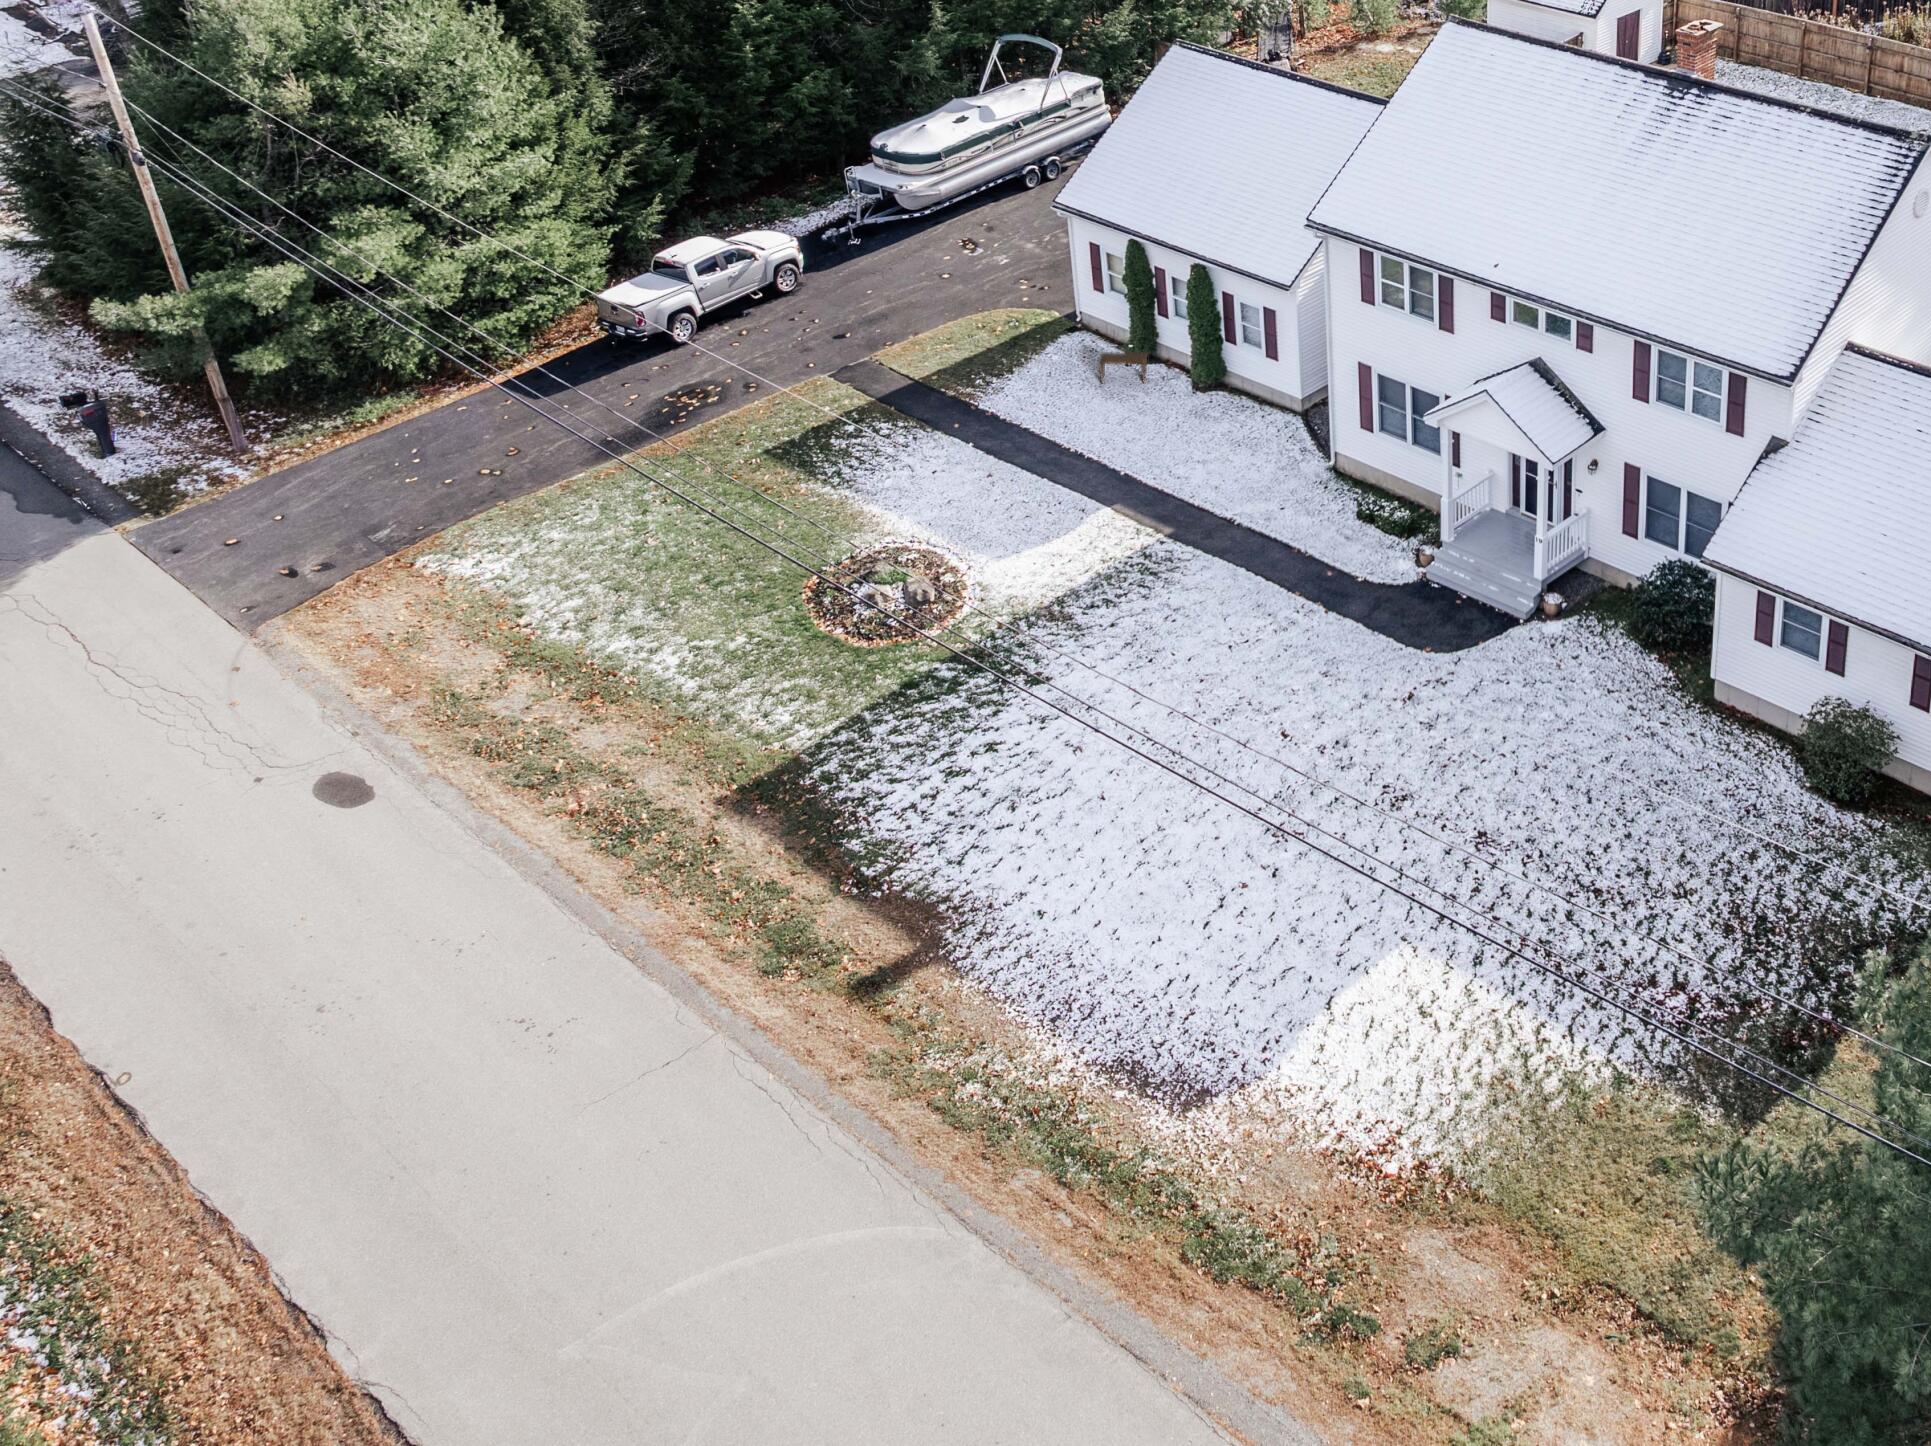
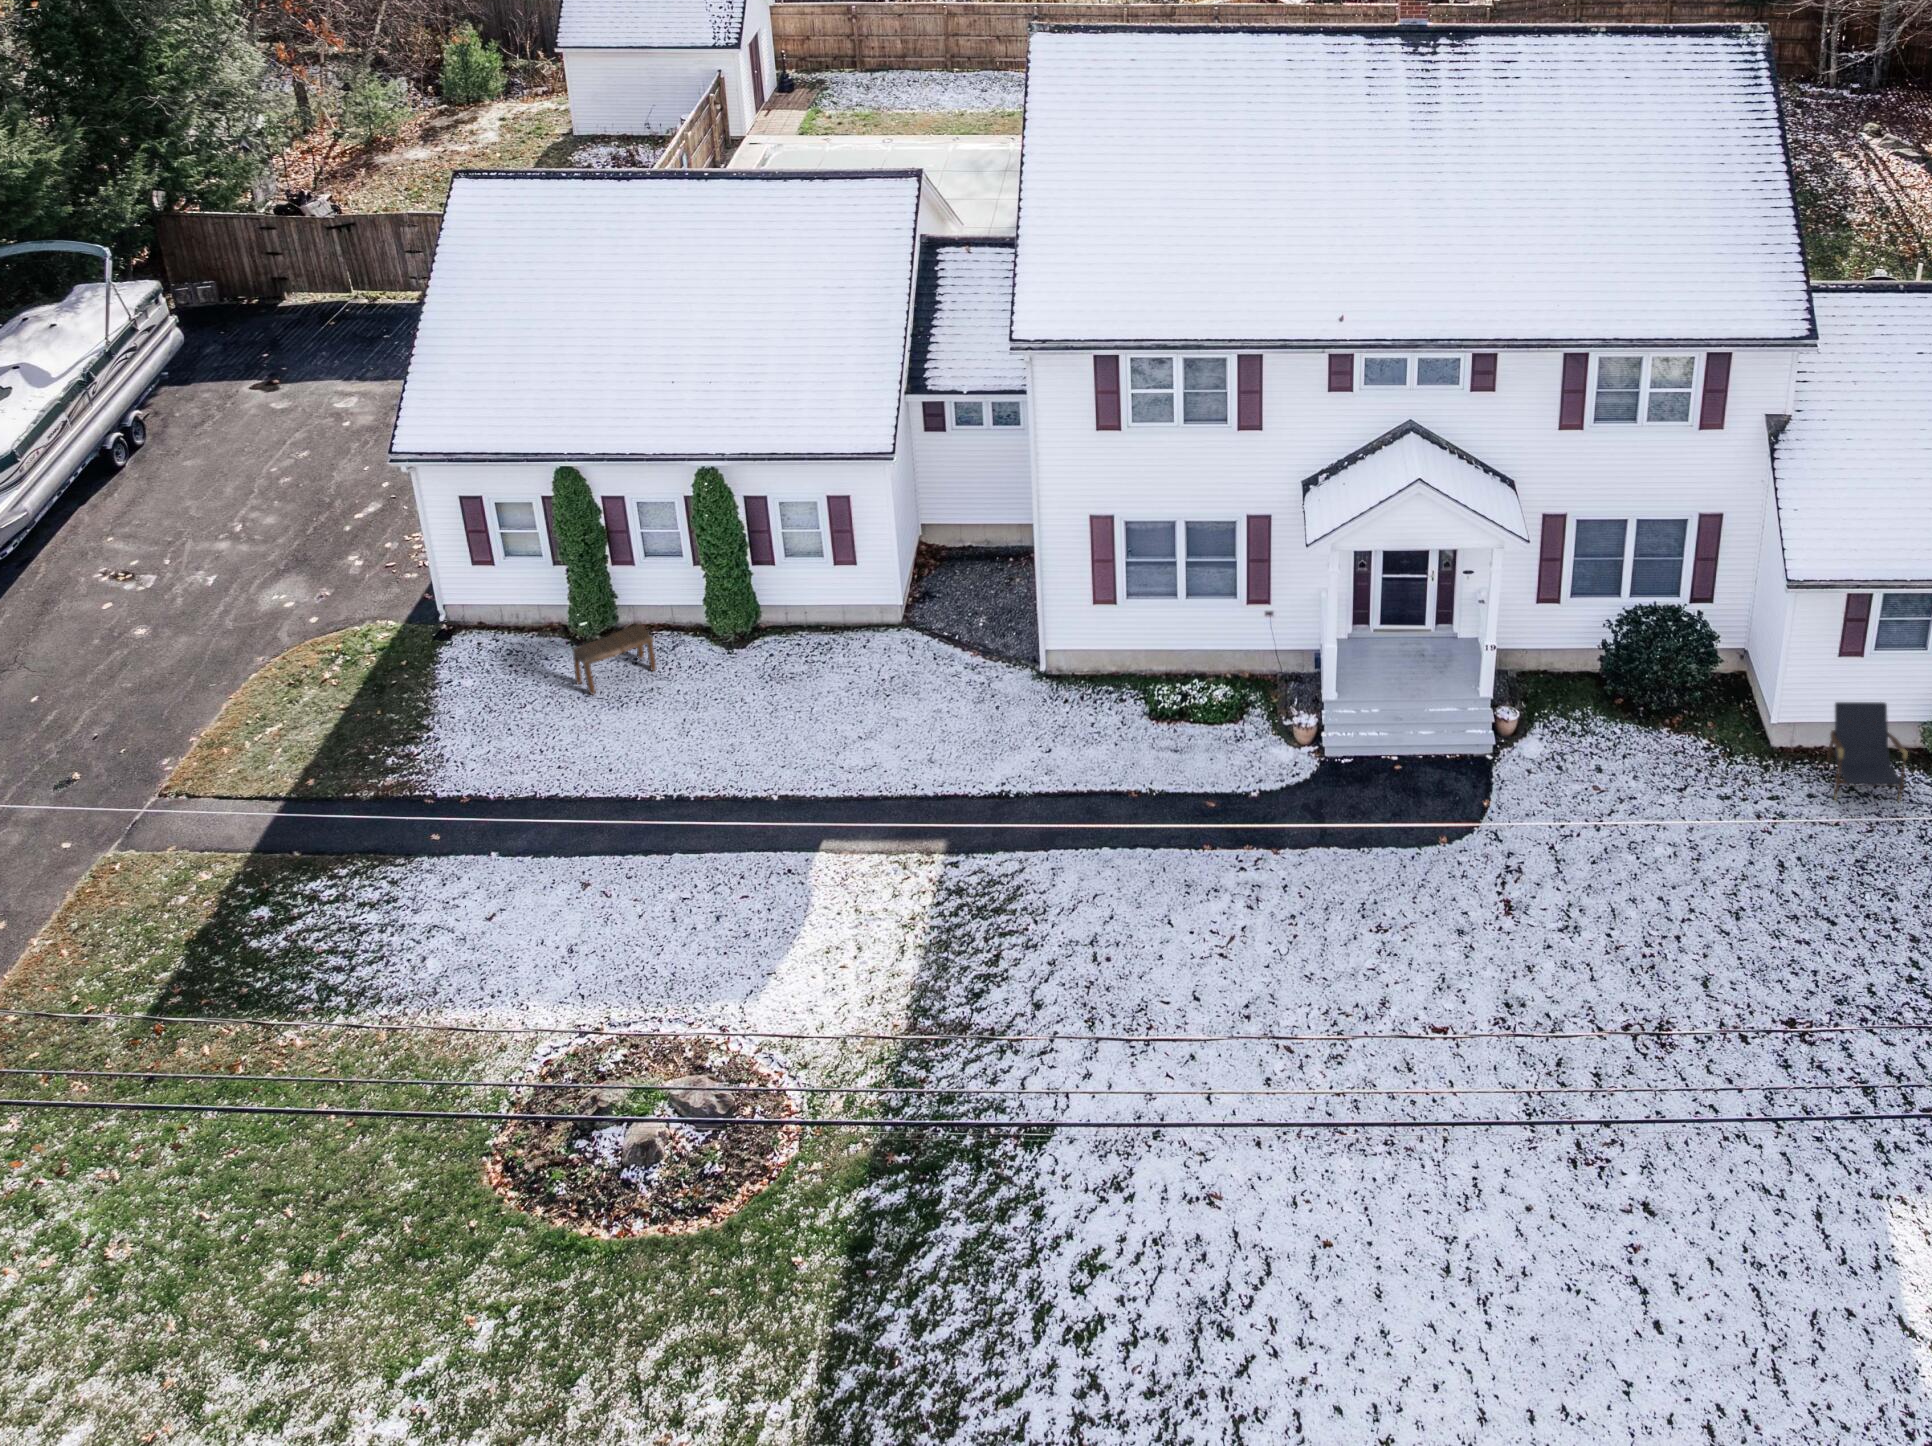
lounge chair: none [1709,674,1780,766] -> present [1827,702,1908,801]

